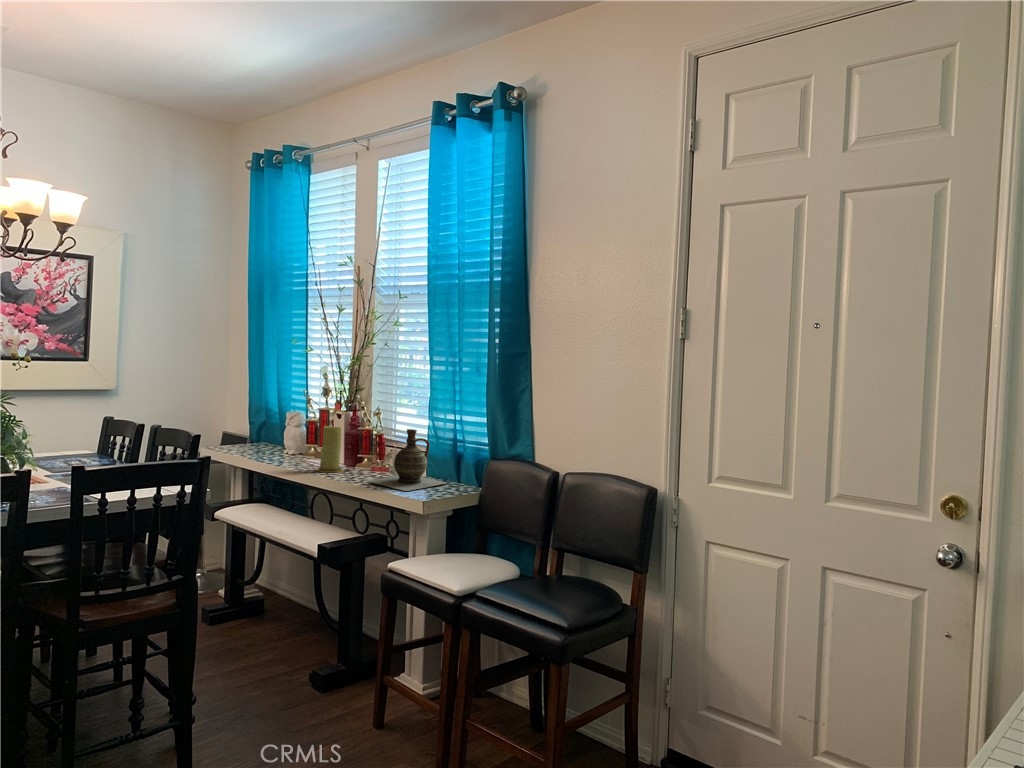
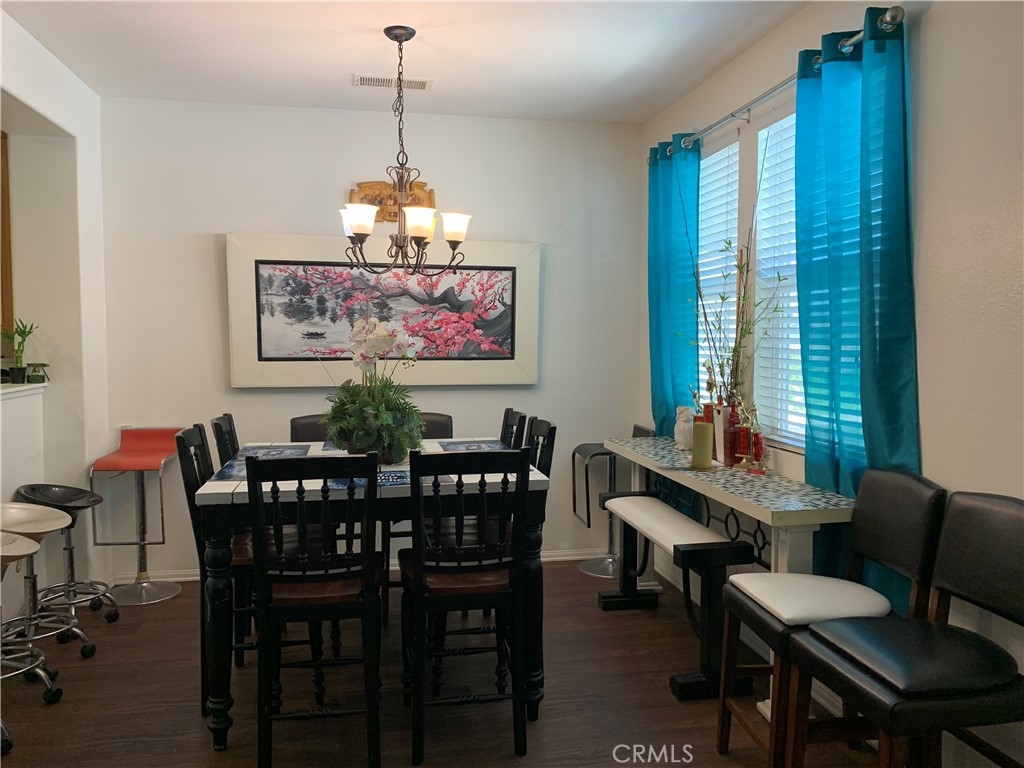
ceramic jug: present [368,429,446,491] -> none [729,429,825,499]

